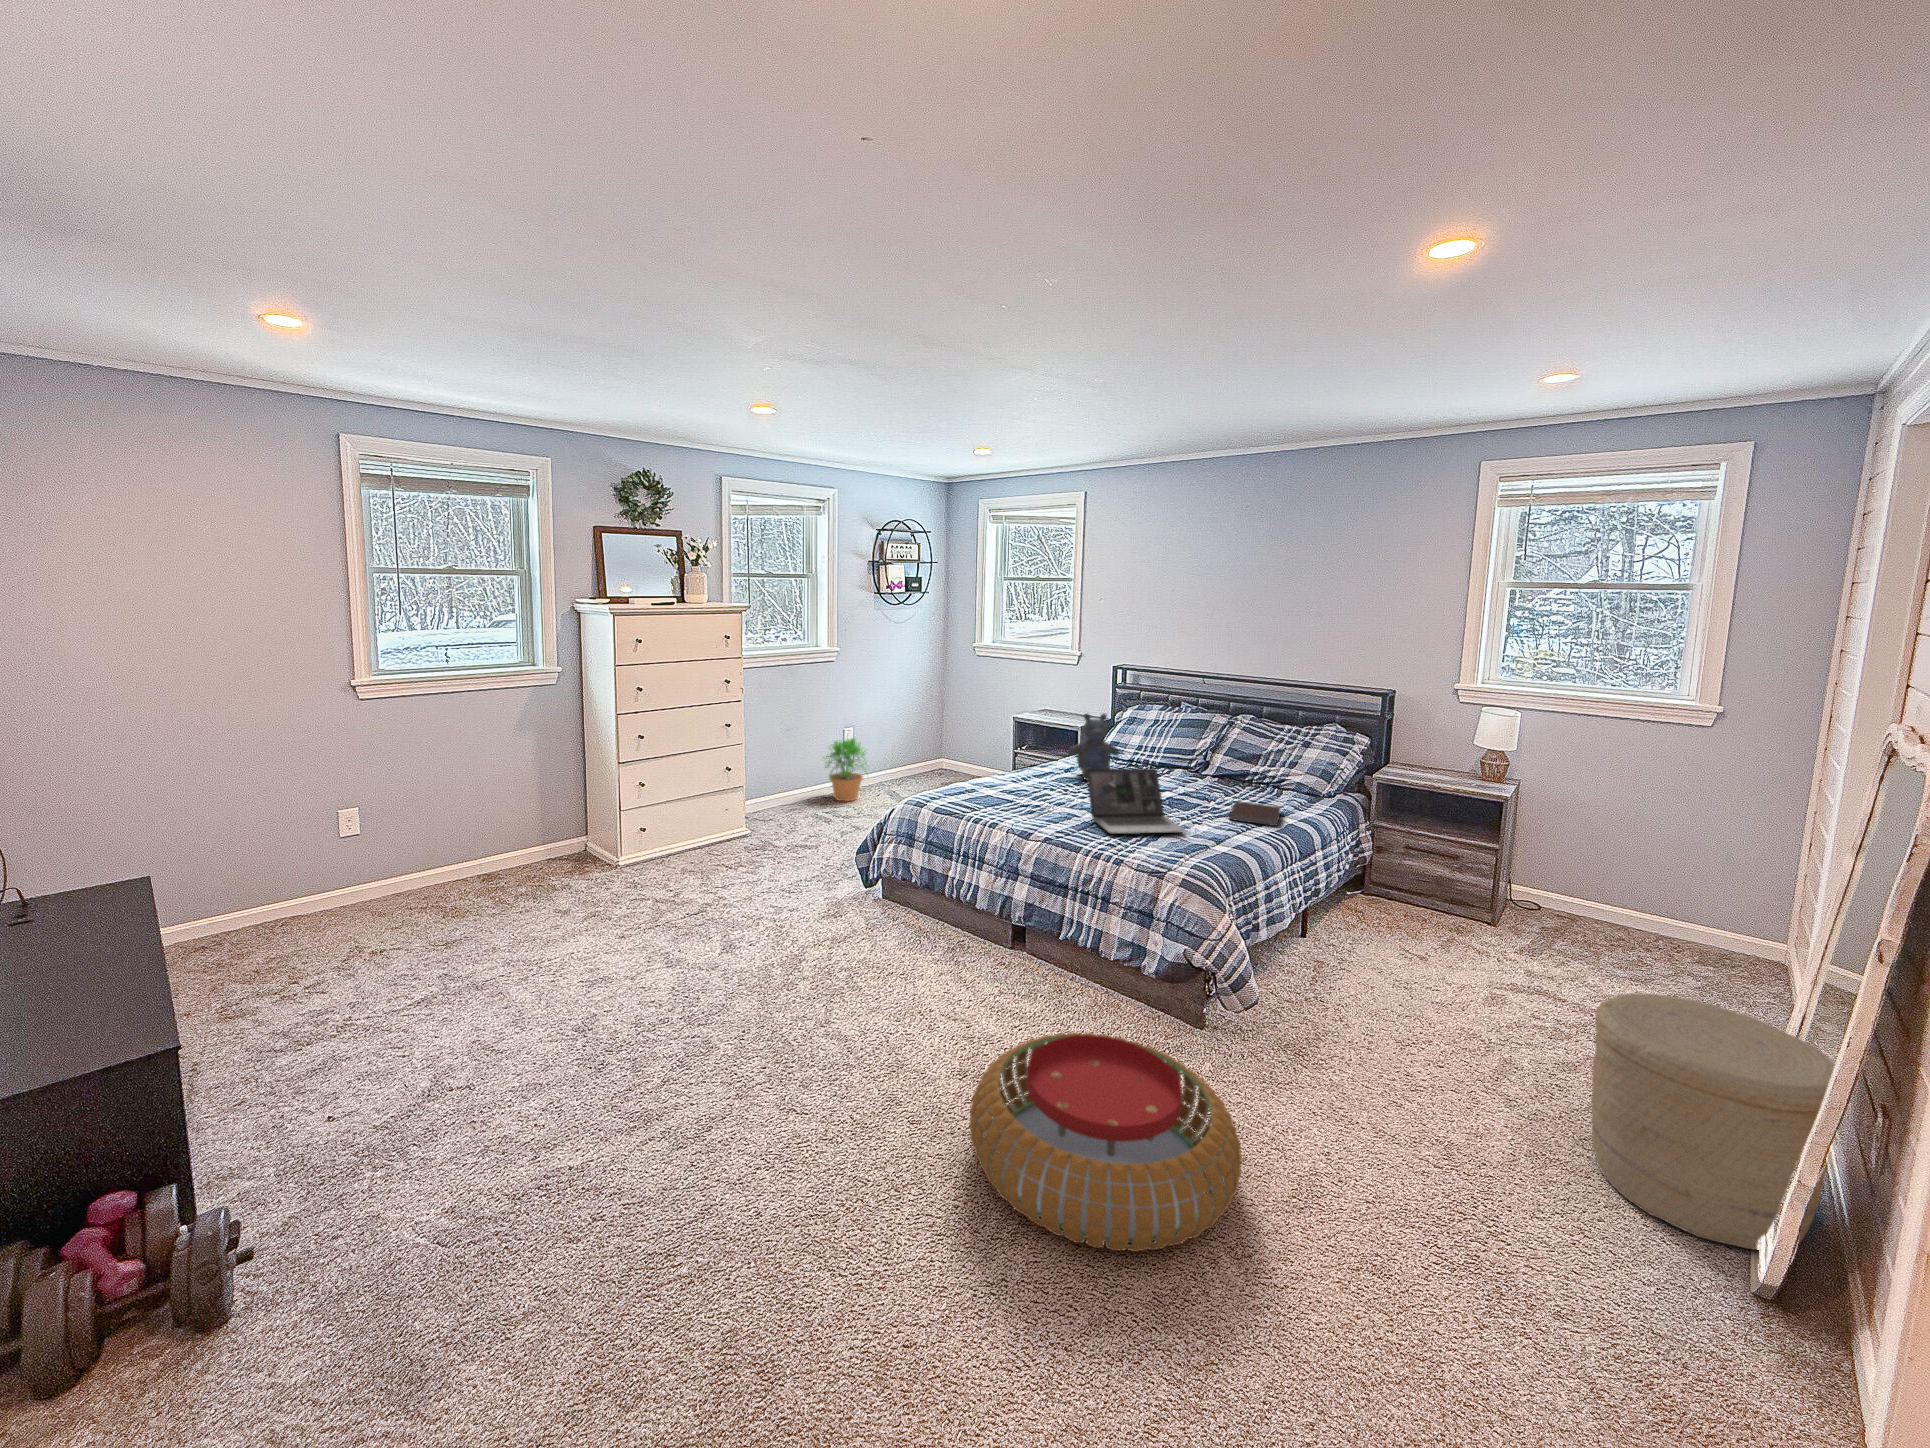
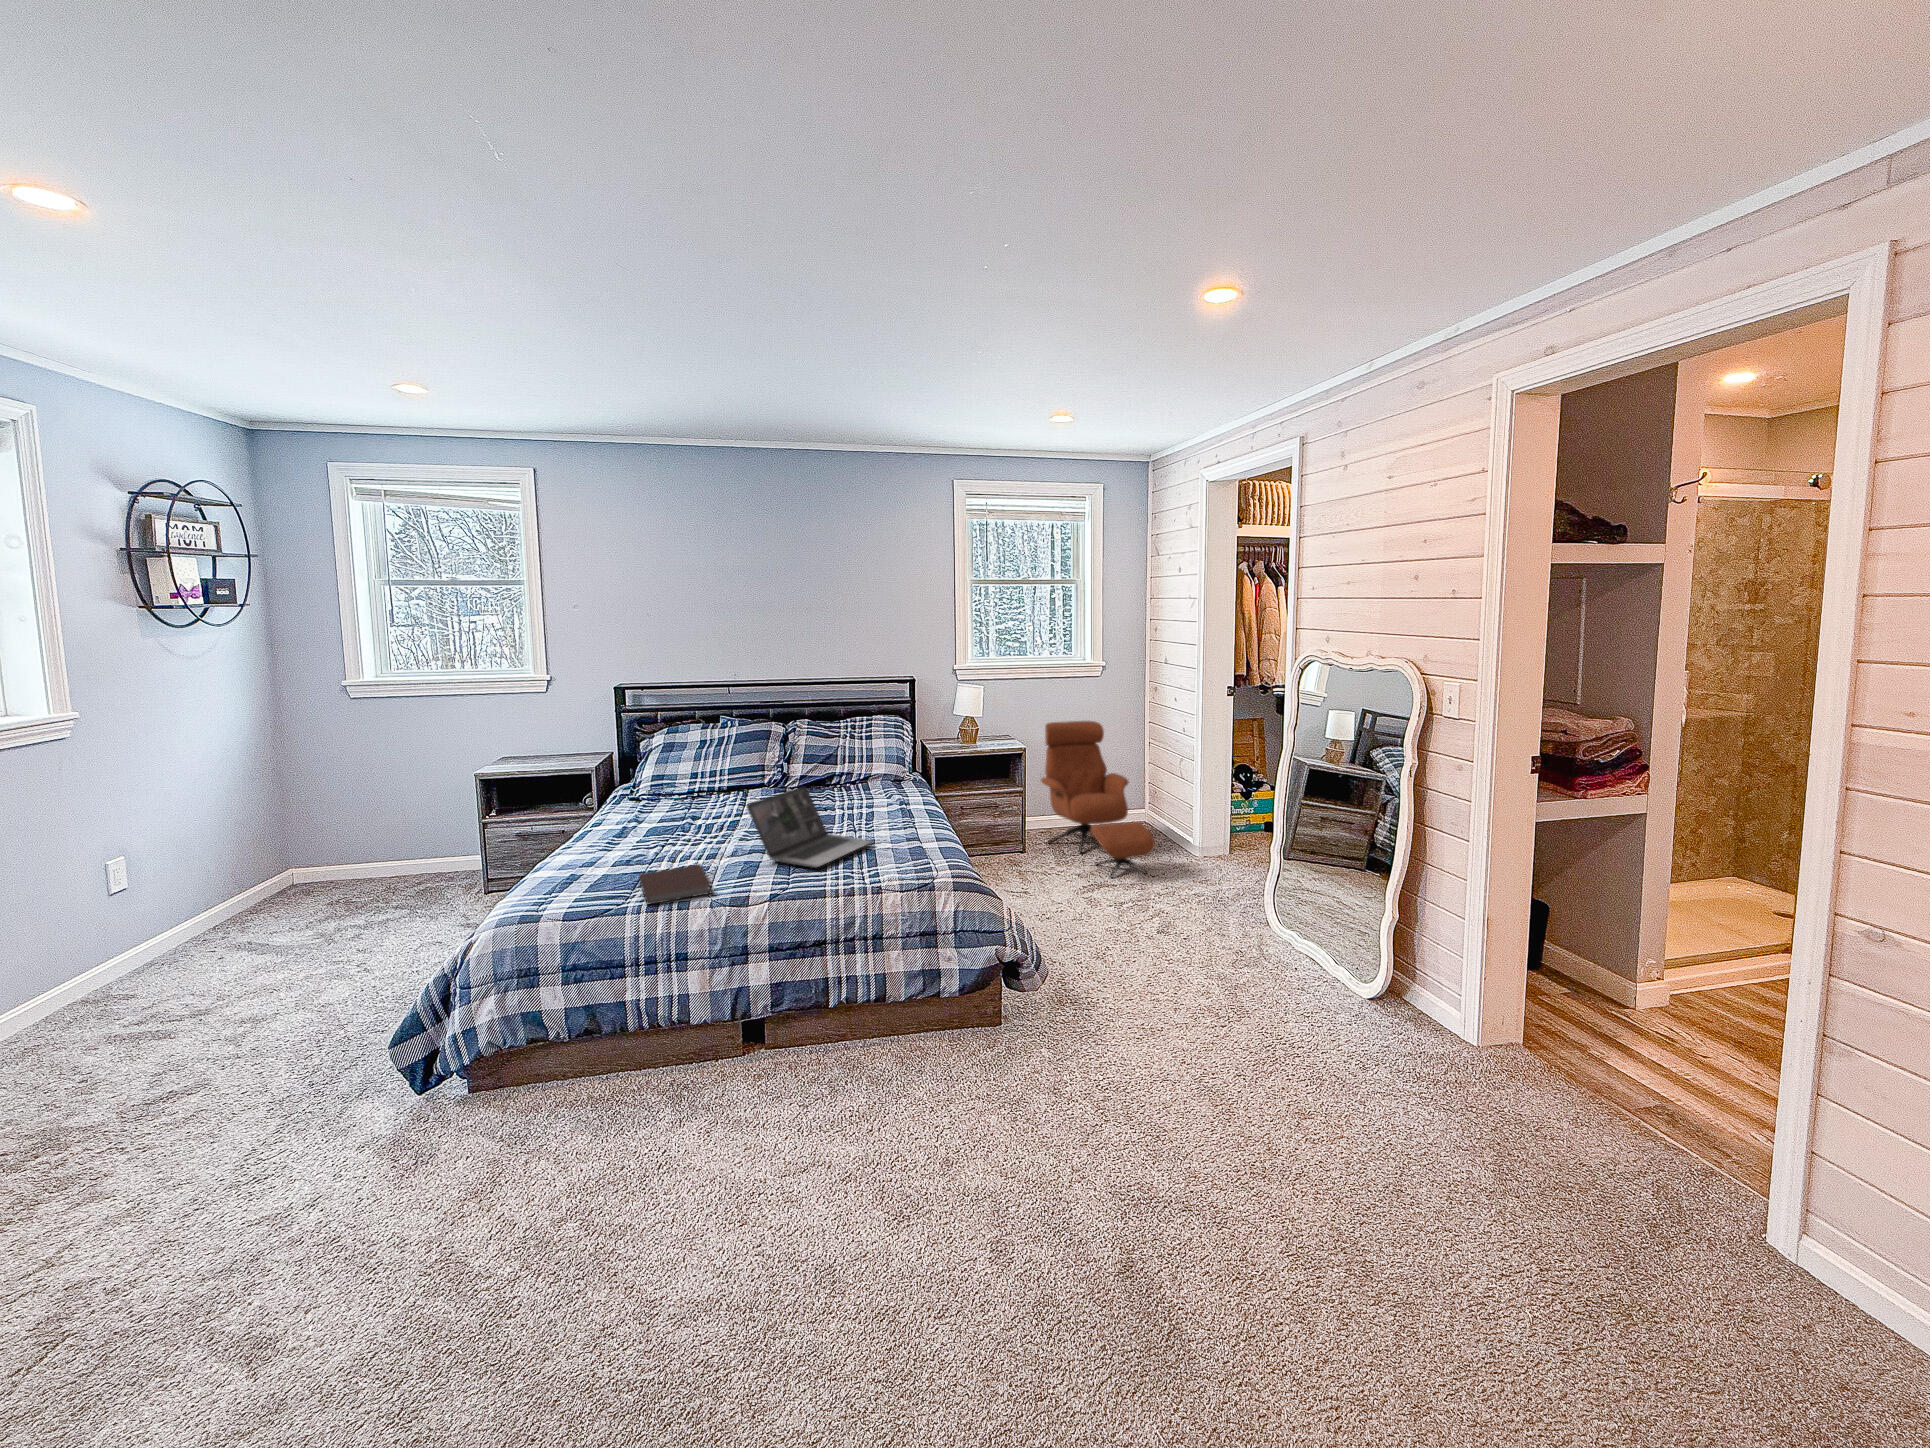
stuffed bear: present [1068,714,1119,780] -> none [639,740,708,824]
potted plant: present [823,738,867,801] -> none [73,866,208,991]
lounge chair: none [1539,775,1700,1012] -> present [1041,721,1155,877]
notebook: present [1229,801,1281,826] -> present [639,864,712,904]
woven basket: present [1591,993,1835,1250] -> none [1239,843,1359,986]
pouf: present [970,1032,1242,1252] -> none [977,1048,1266,1297]

